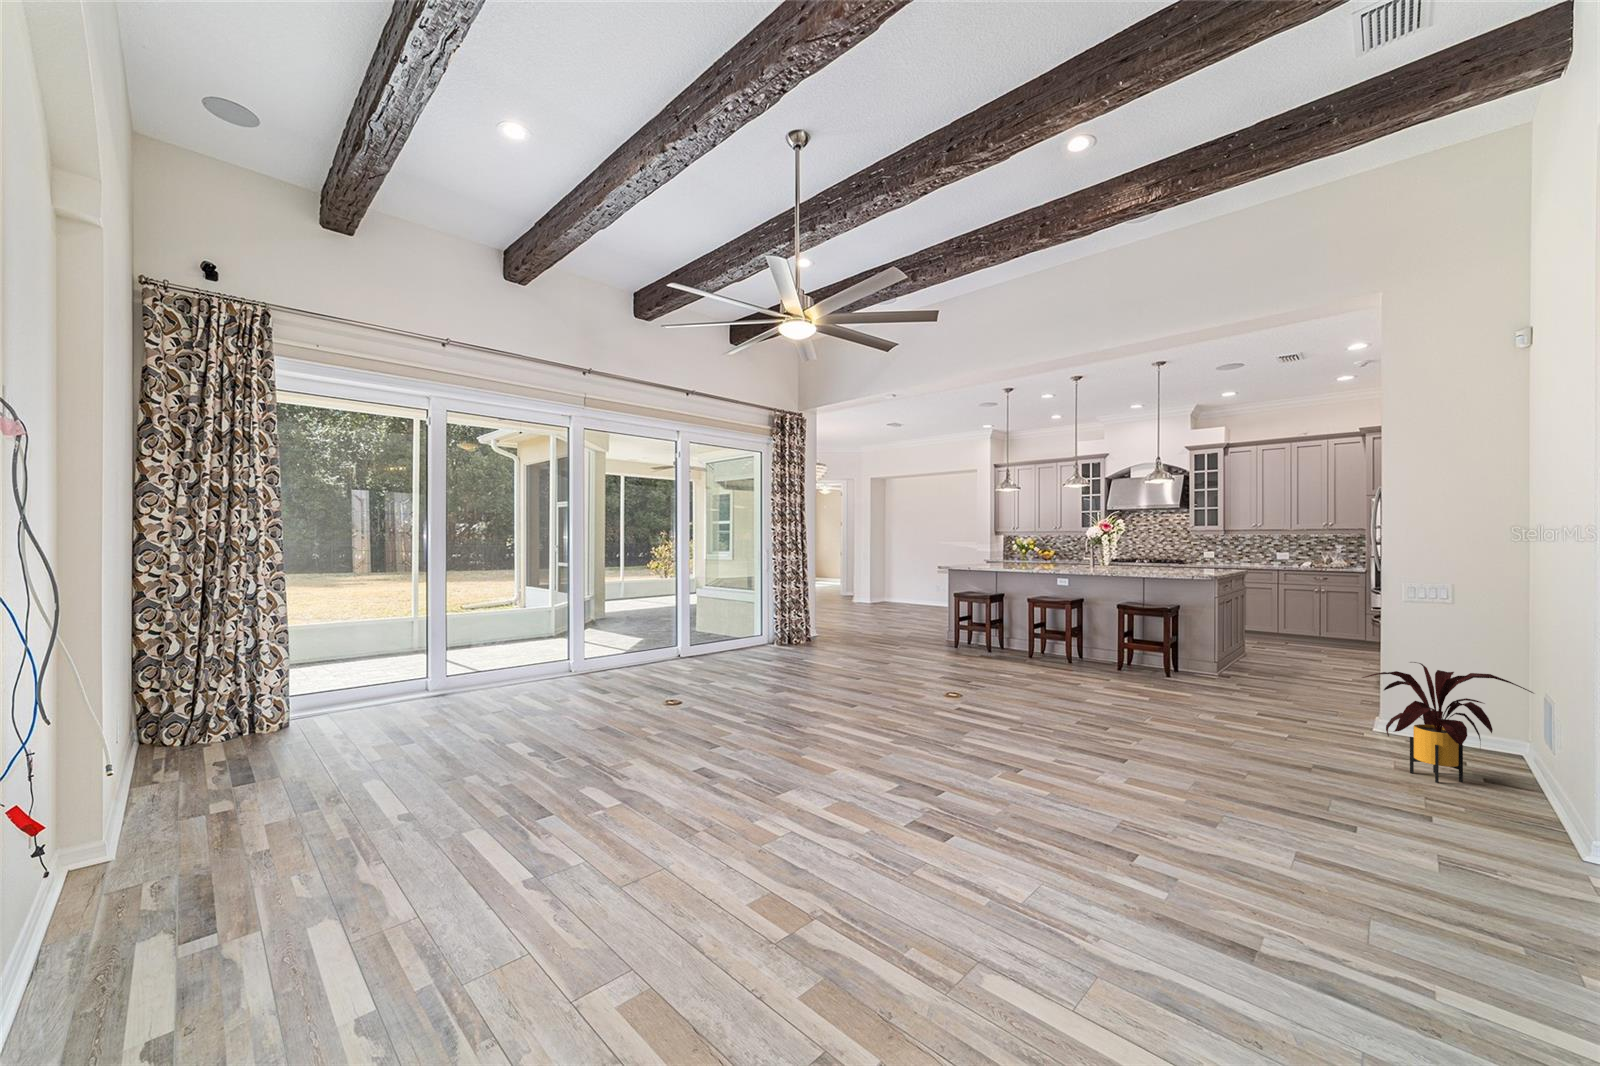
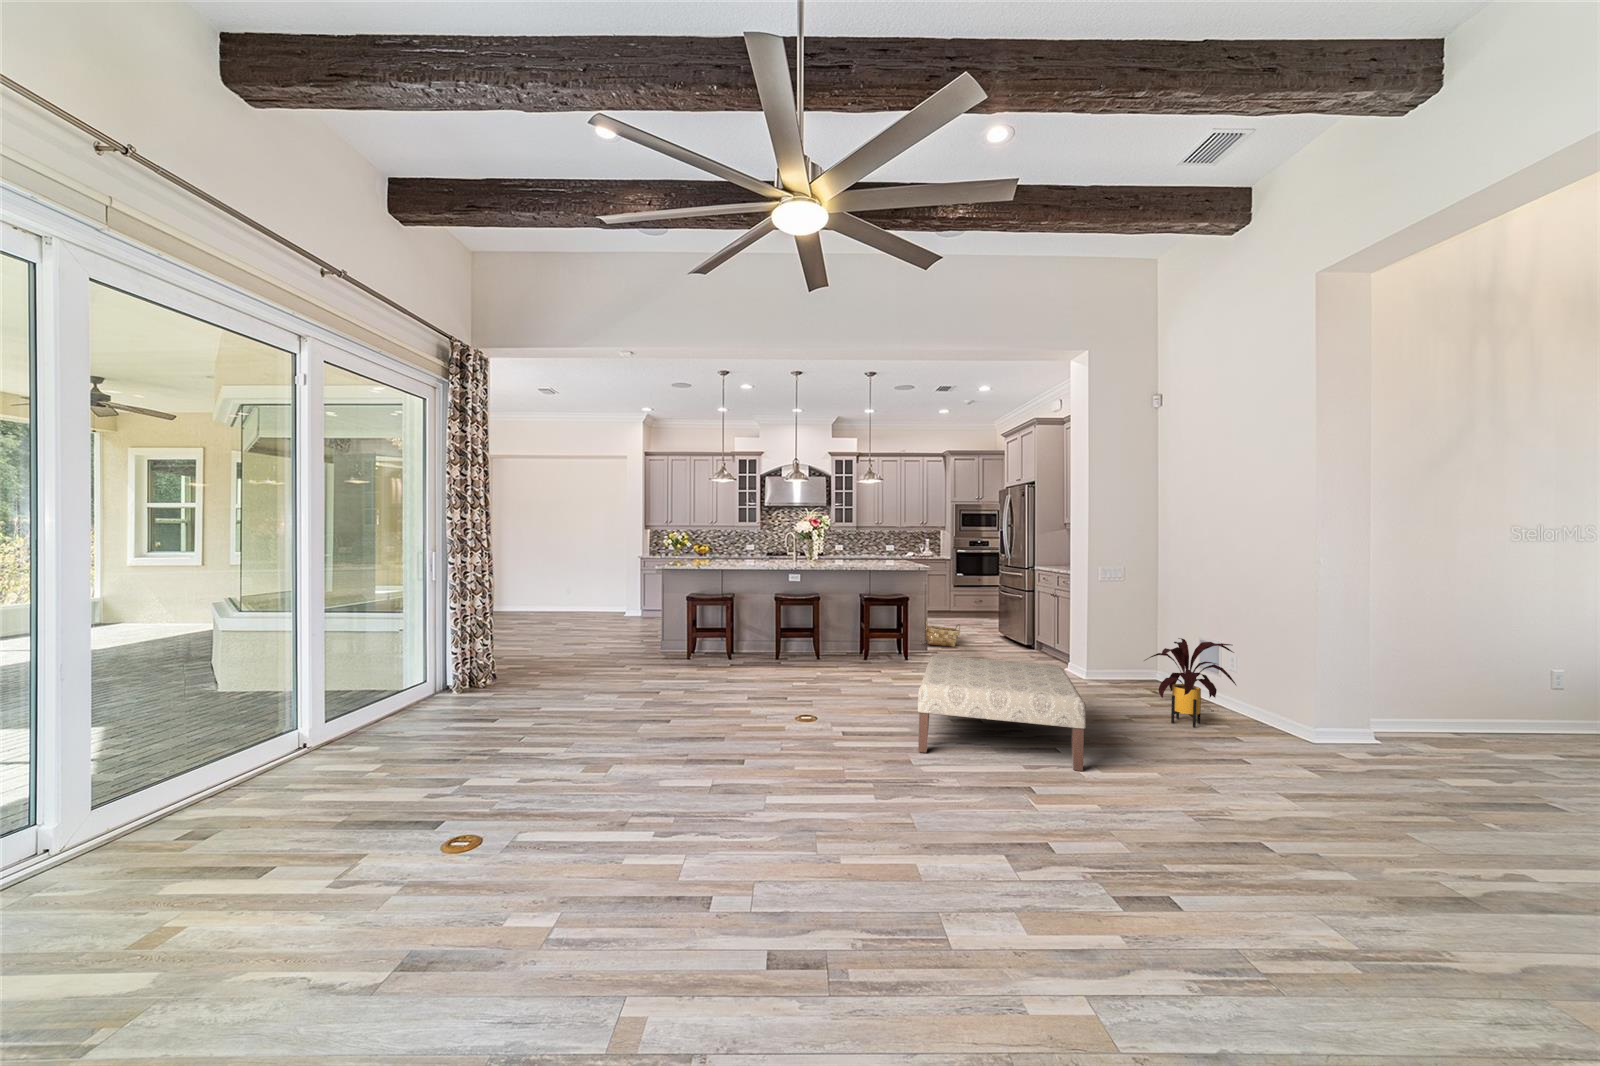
woven basket: none [1239,637,1293,673] -> present [925,620,960,647]
ottoman: none [1013,654,1231,768] -> present [918,656,1086,771]

